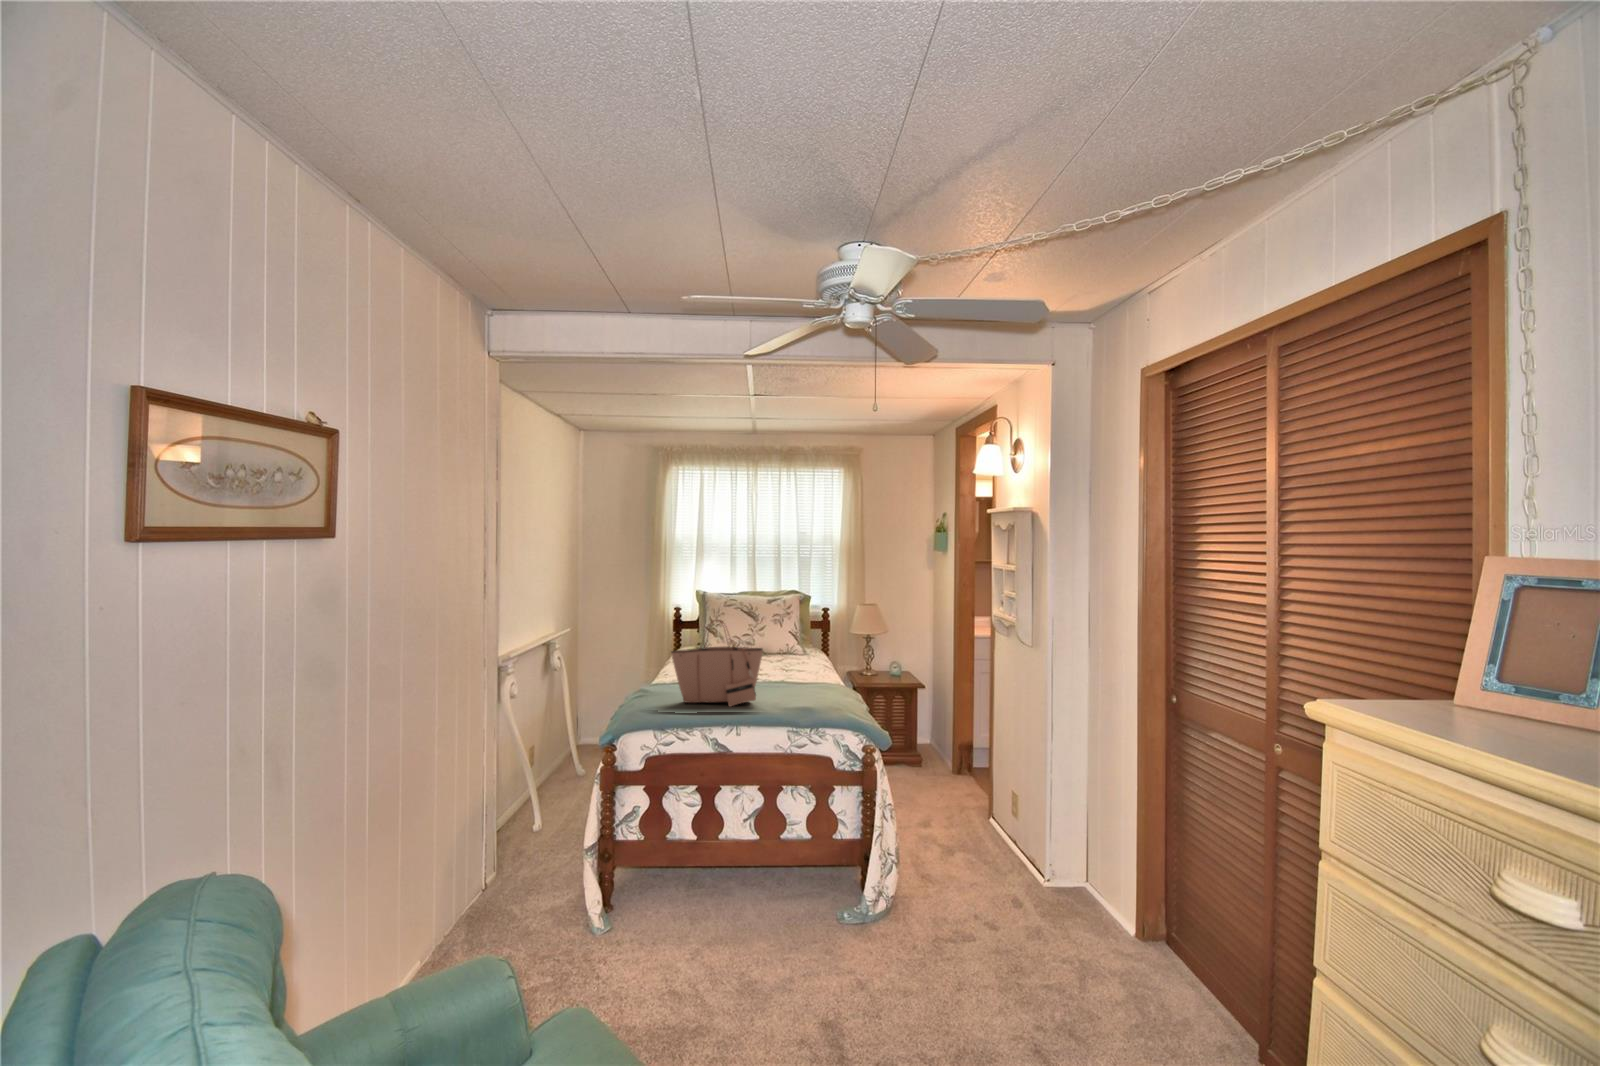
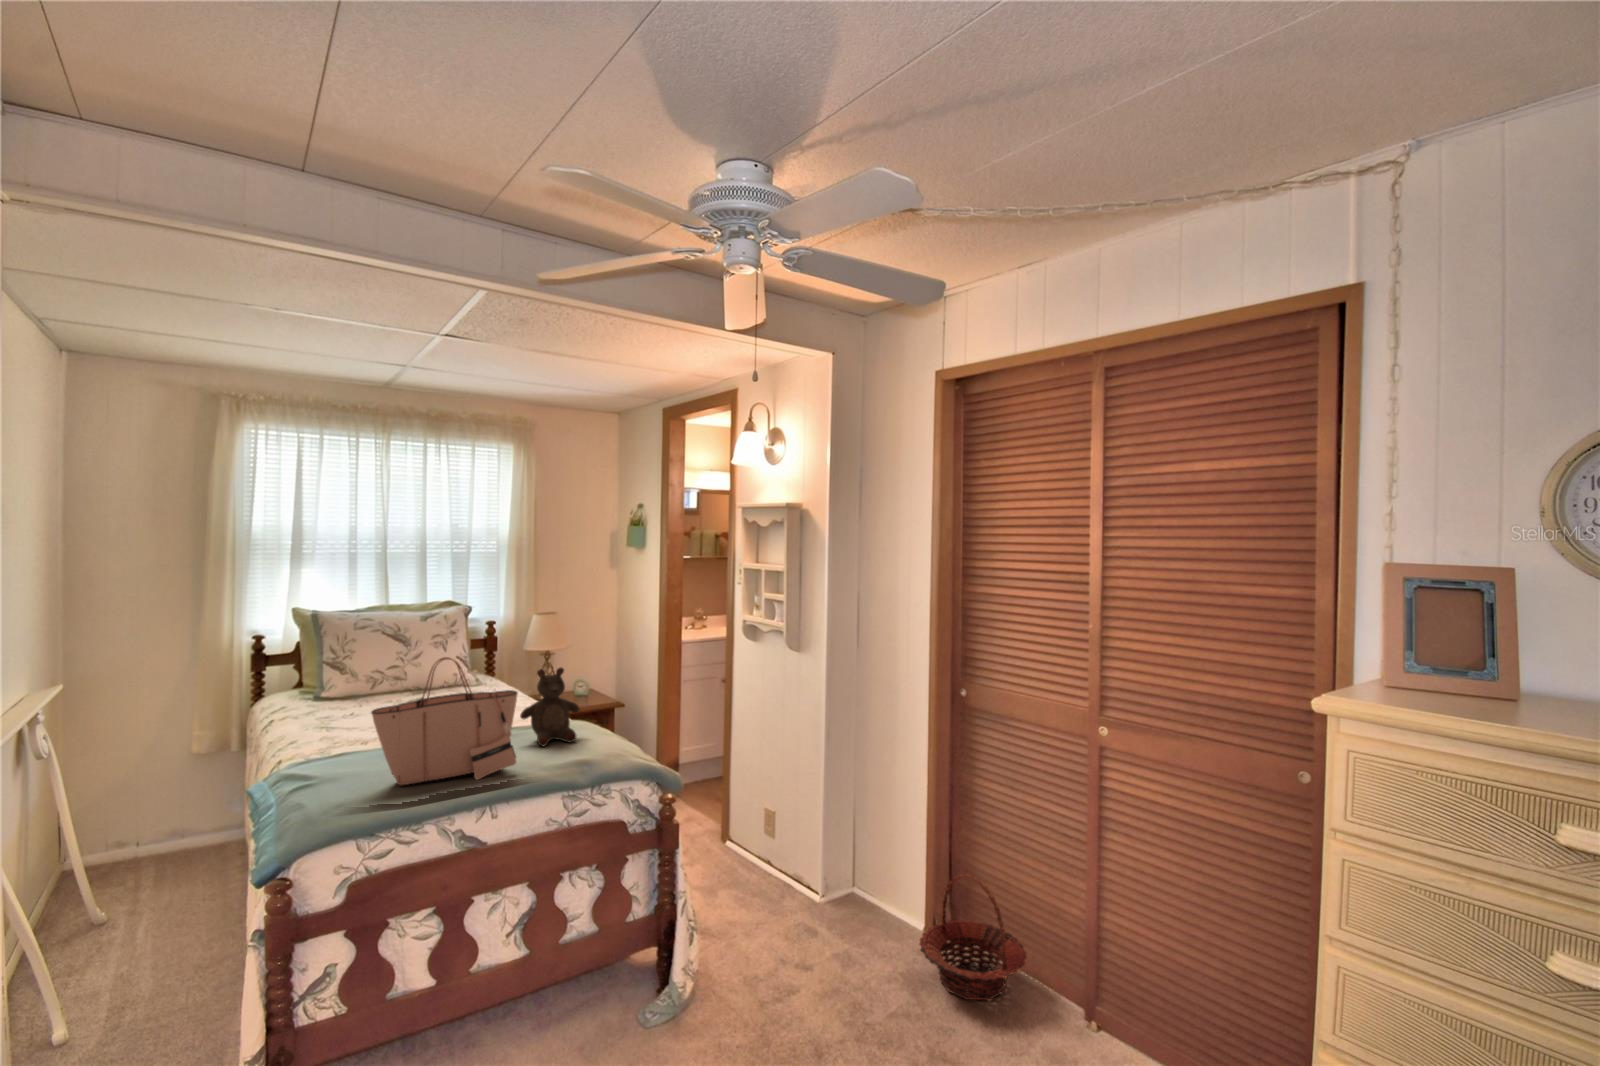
stuffed bear: none [782,638,826,696] -> present [520,668,580,746]
basket: none [1084,874,1202,1003] -> present [919,874,1027,1001]

